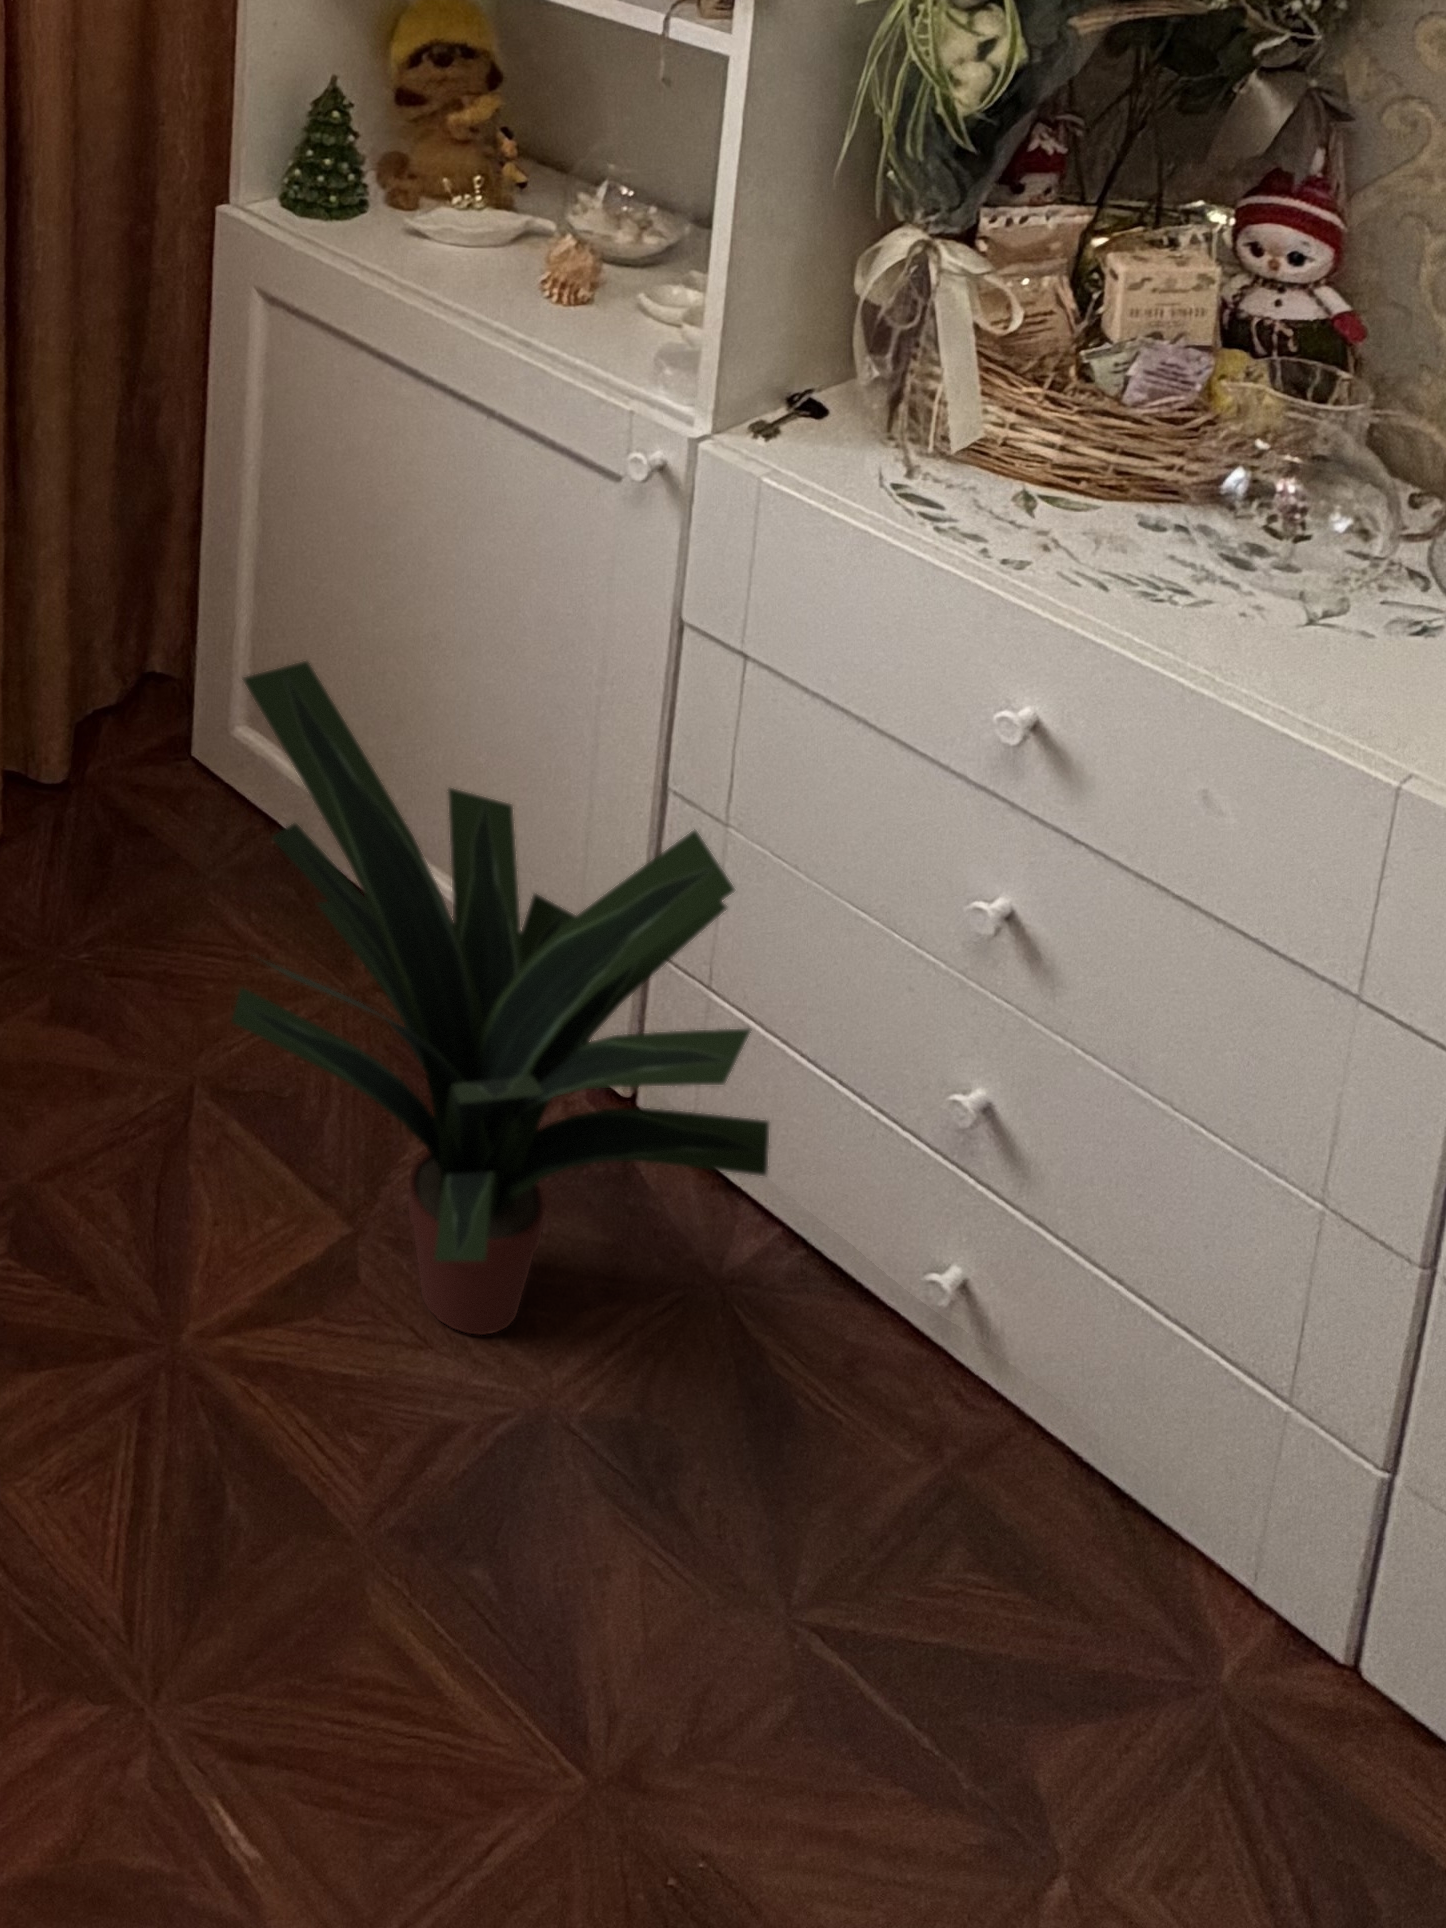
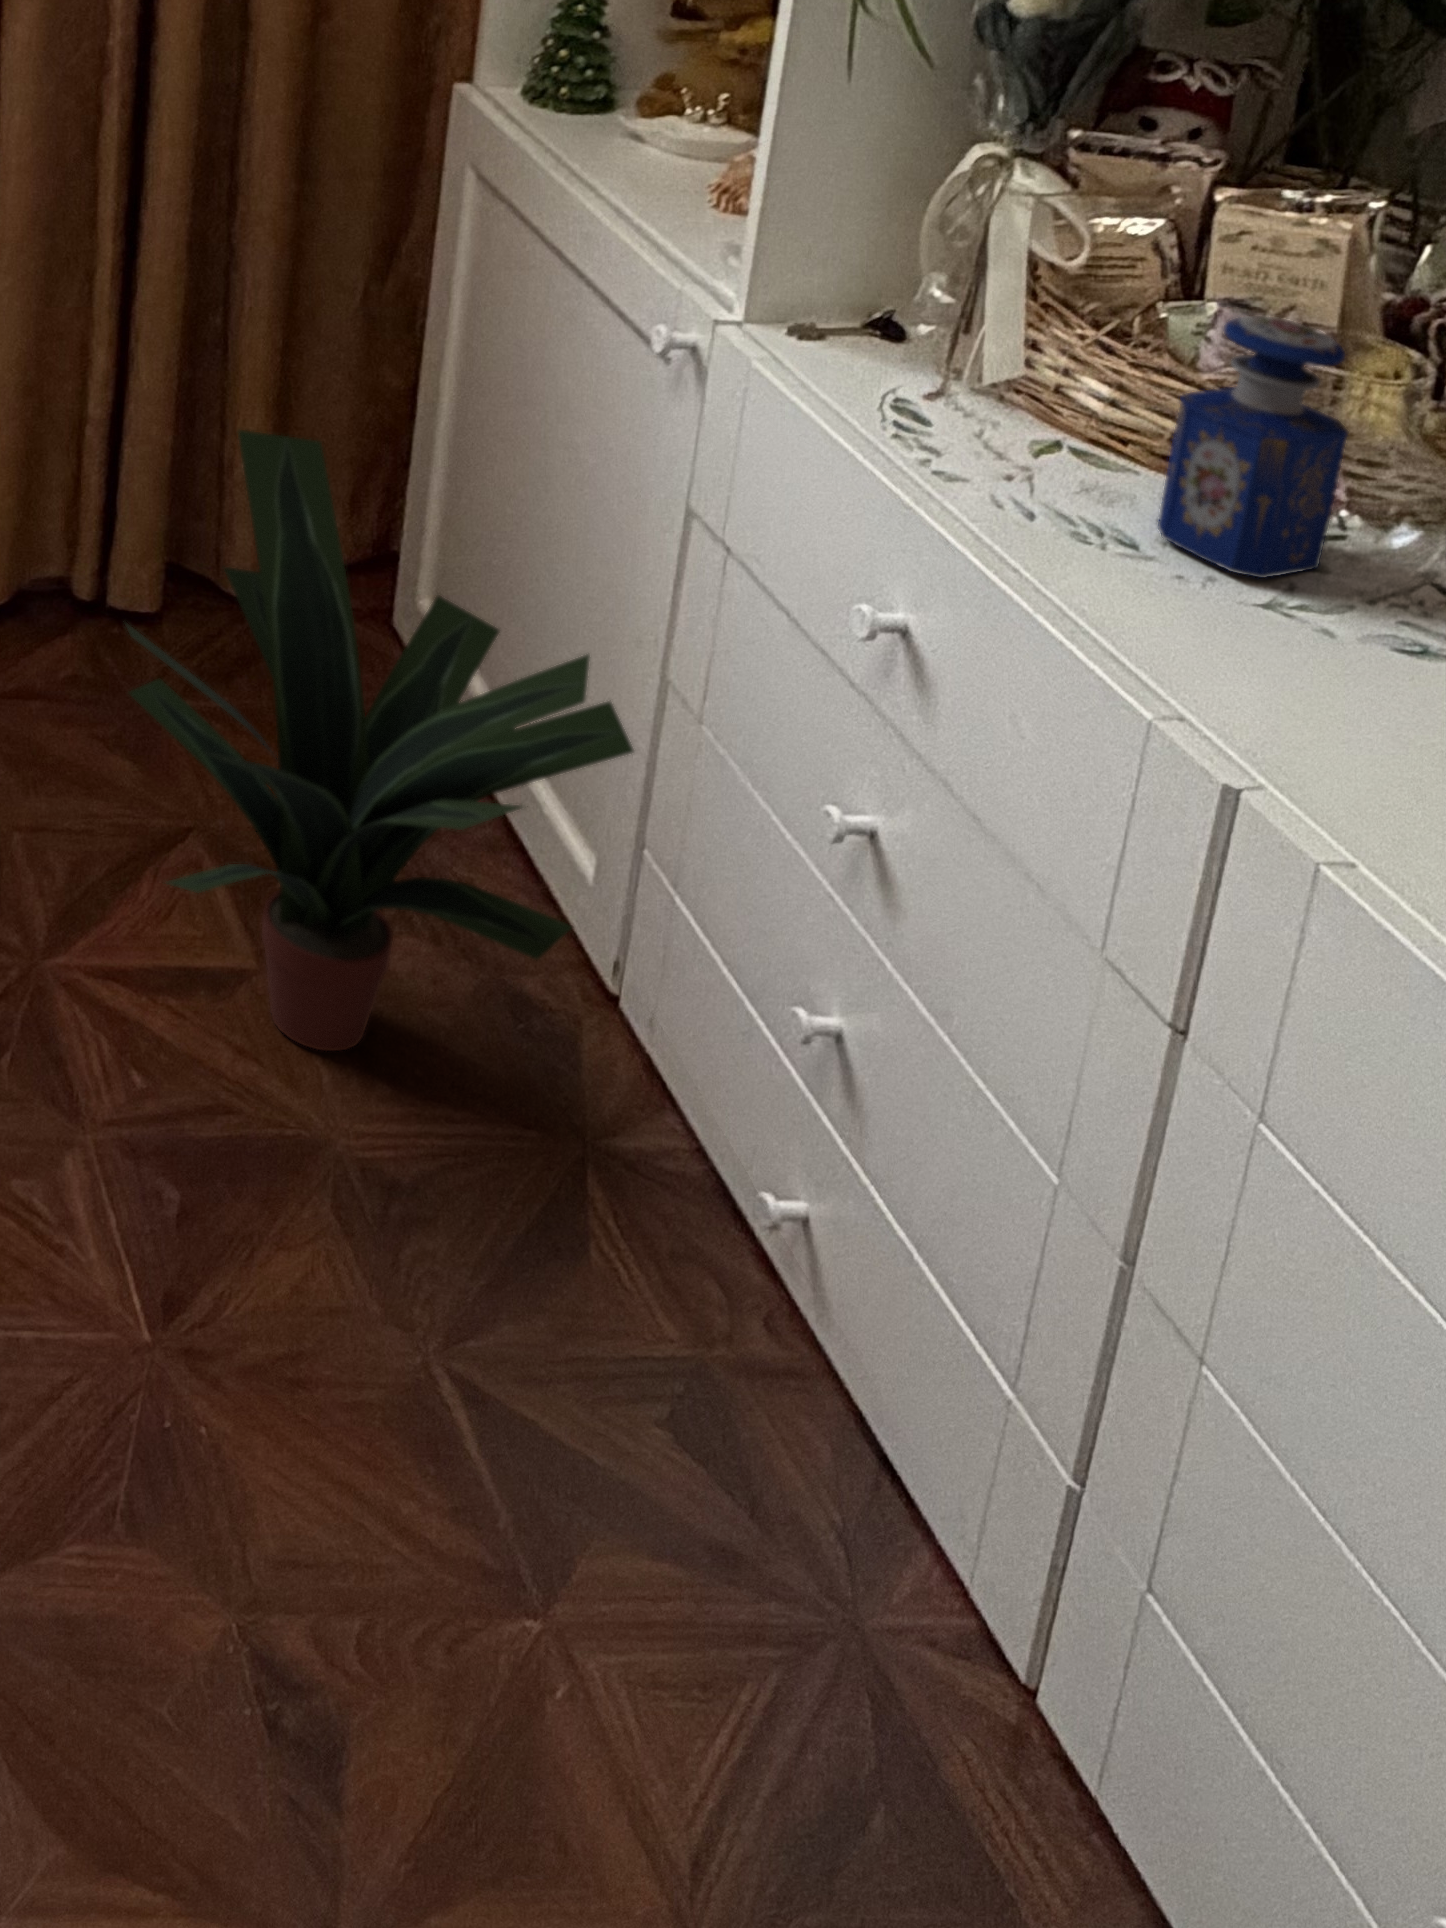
perfume bottle: none [1278,401,1421,640] -> present [1158,316,1348,578]

